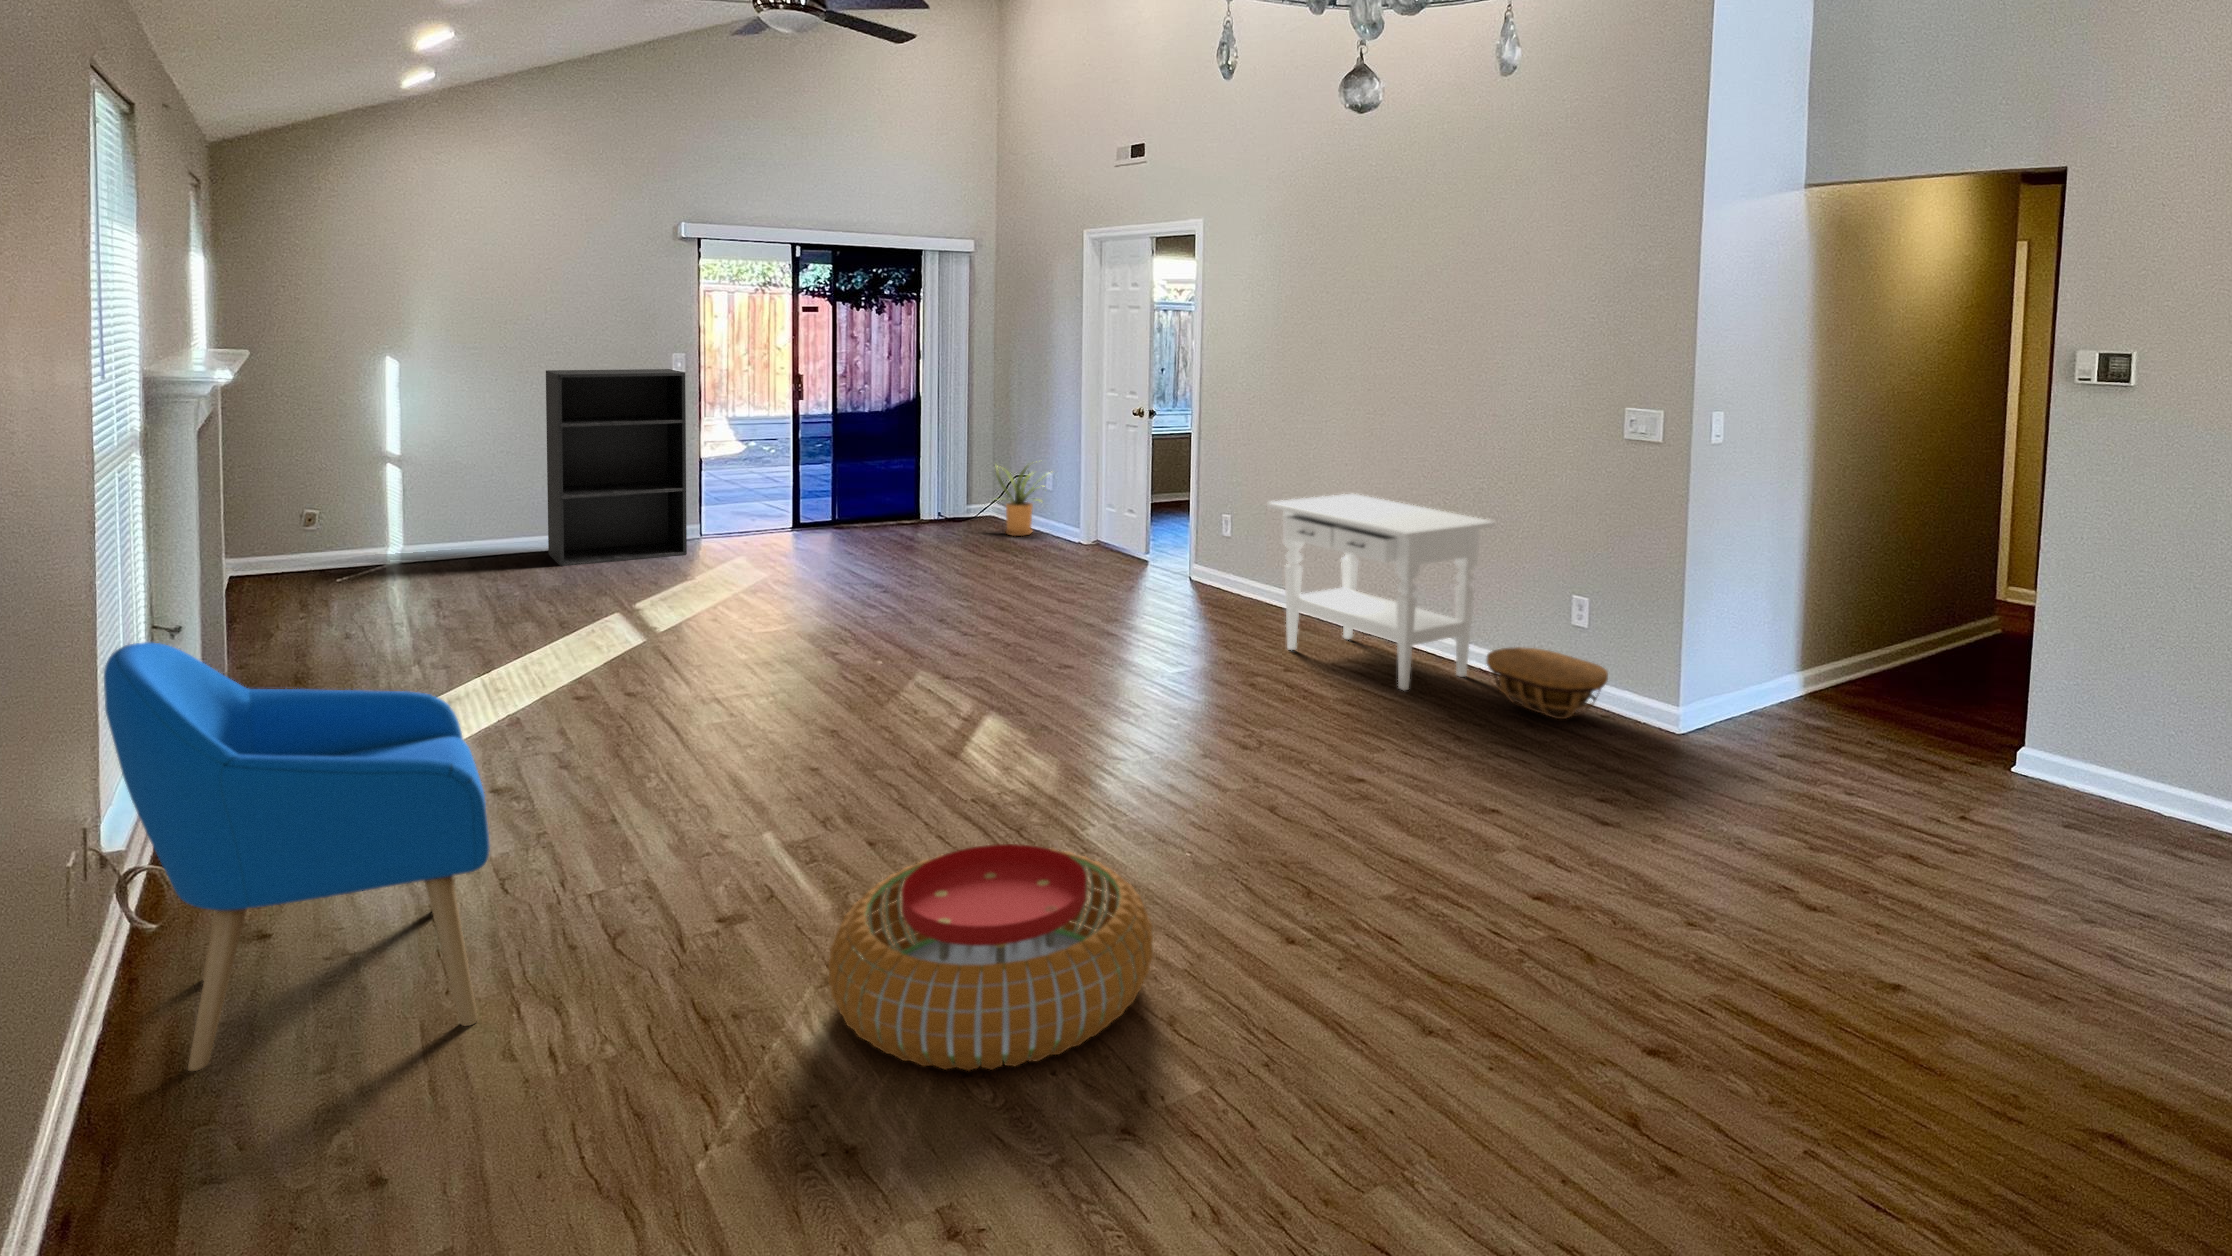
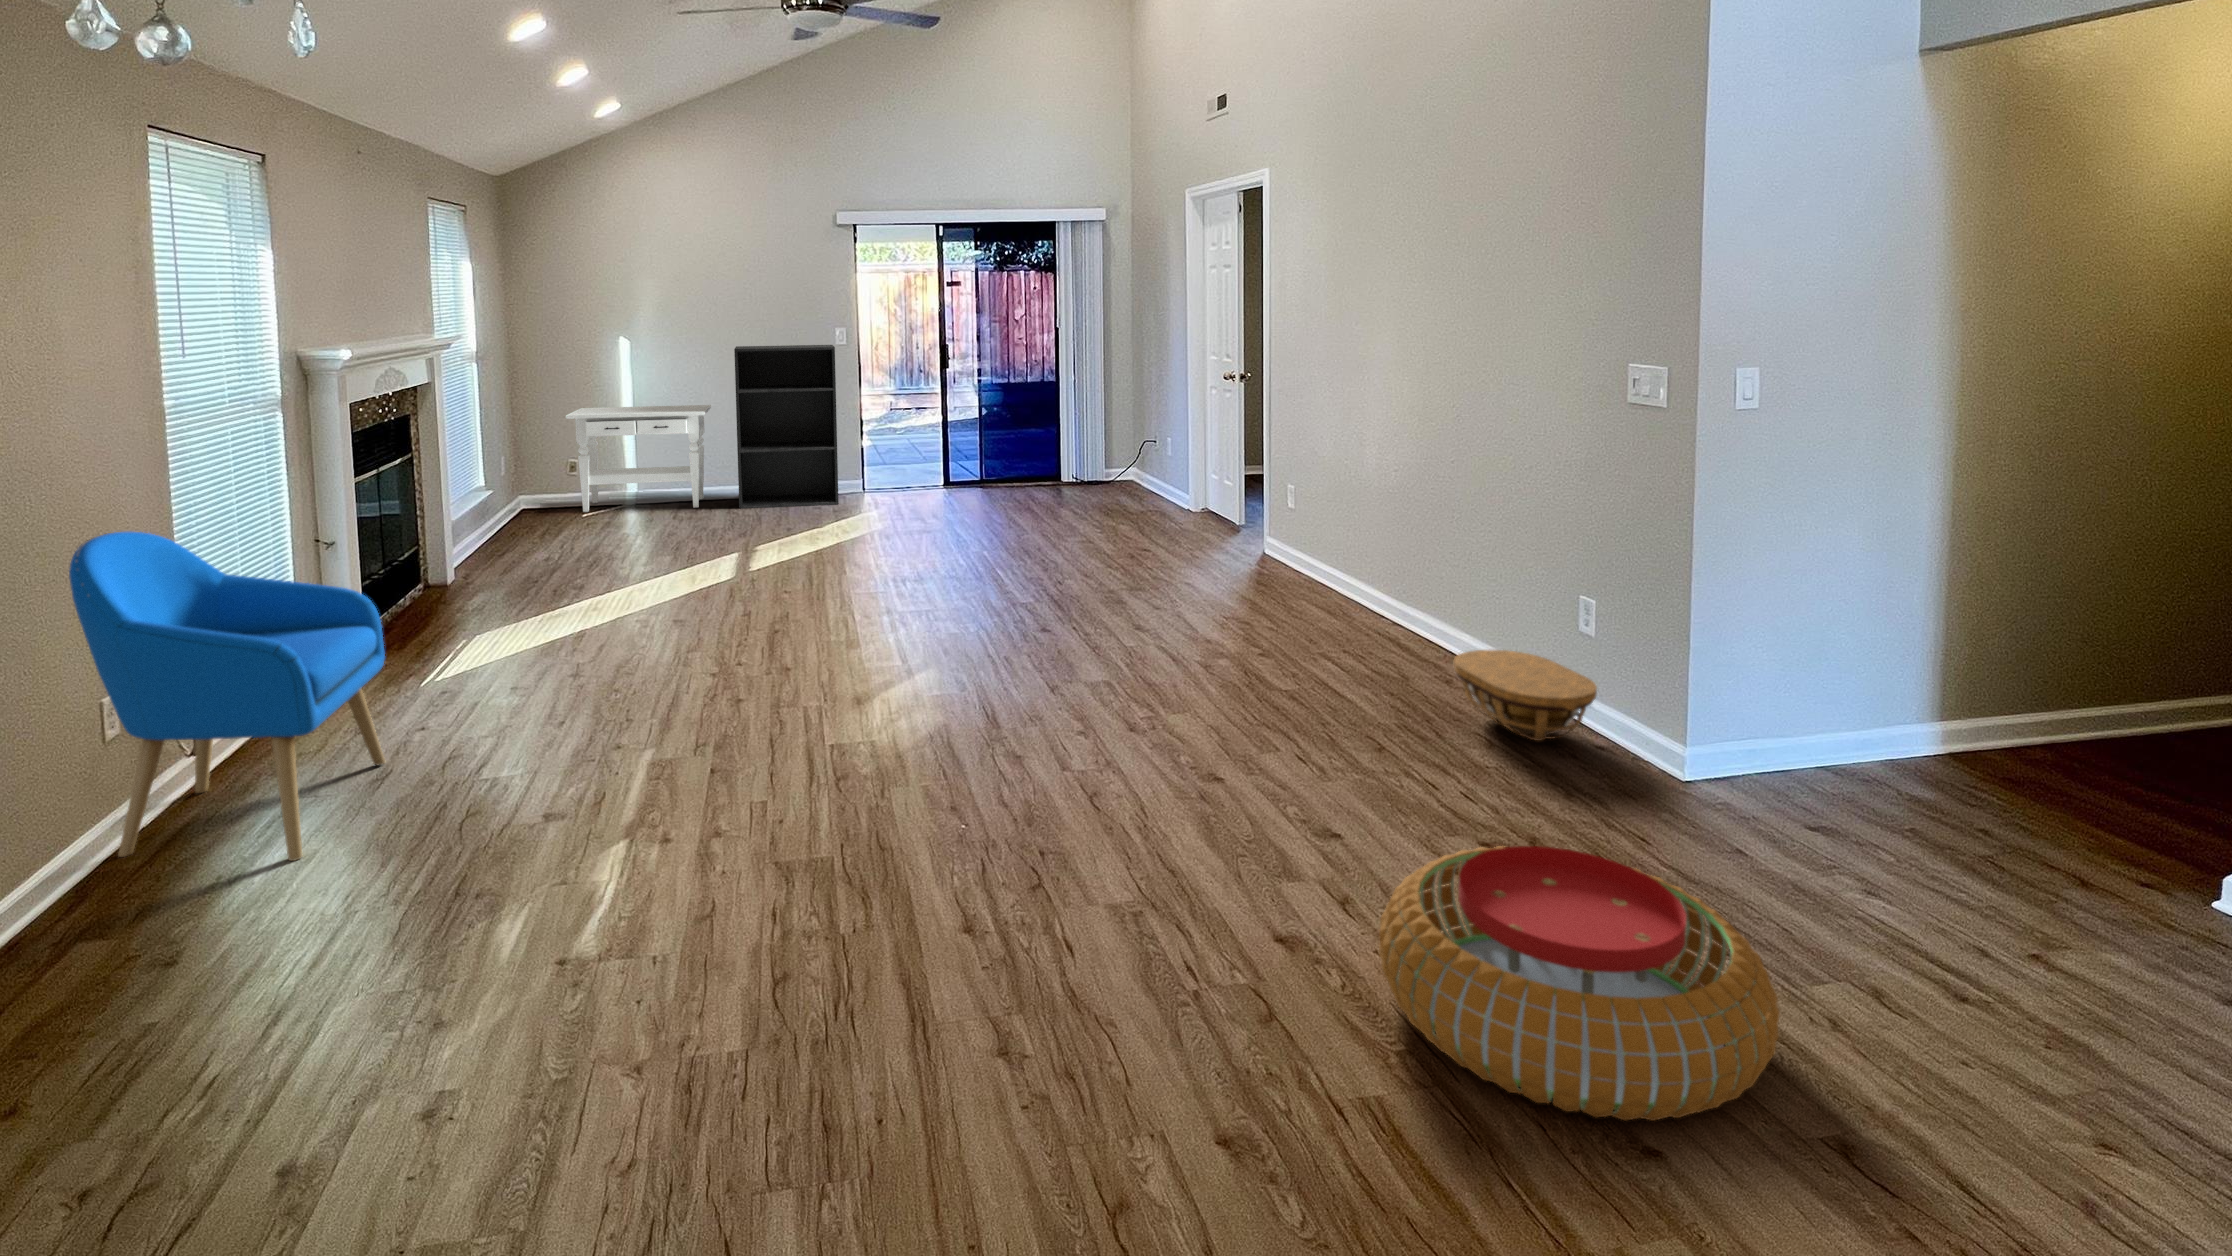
house plant: present [996,465,1044,536] -> none [1105,430,1167,502]
side table: present [1267,494,1496,690] -> present [566,405,711,512]
pouf: present [828,844,1153,1071] -> present [1379,846,1780,1121]

